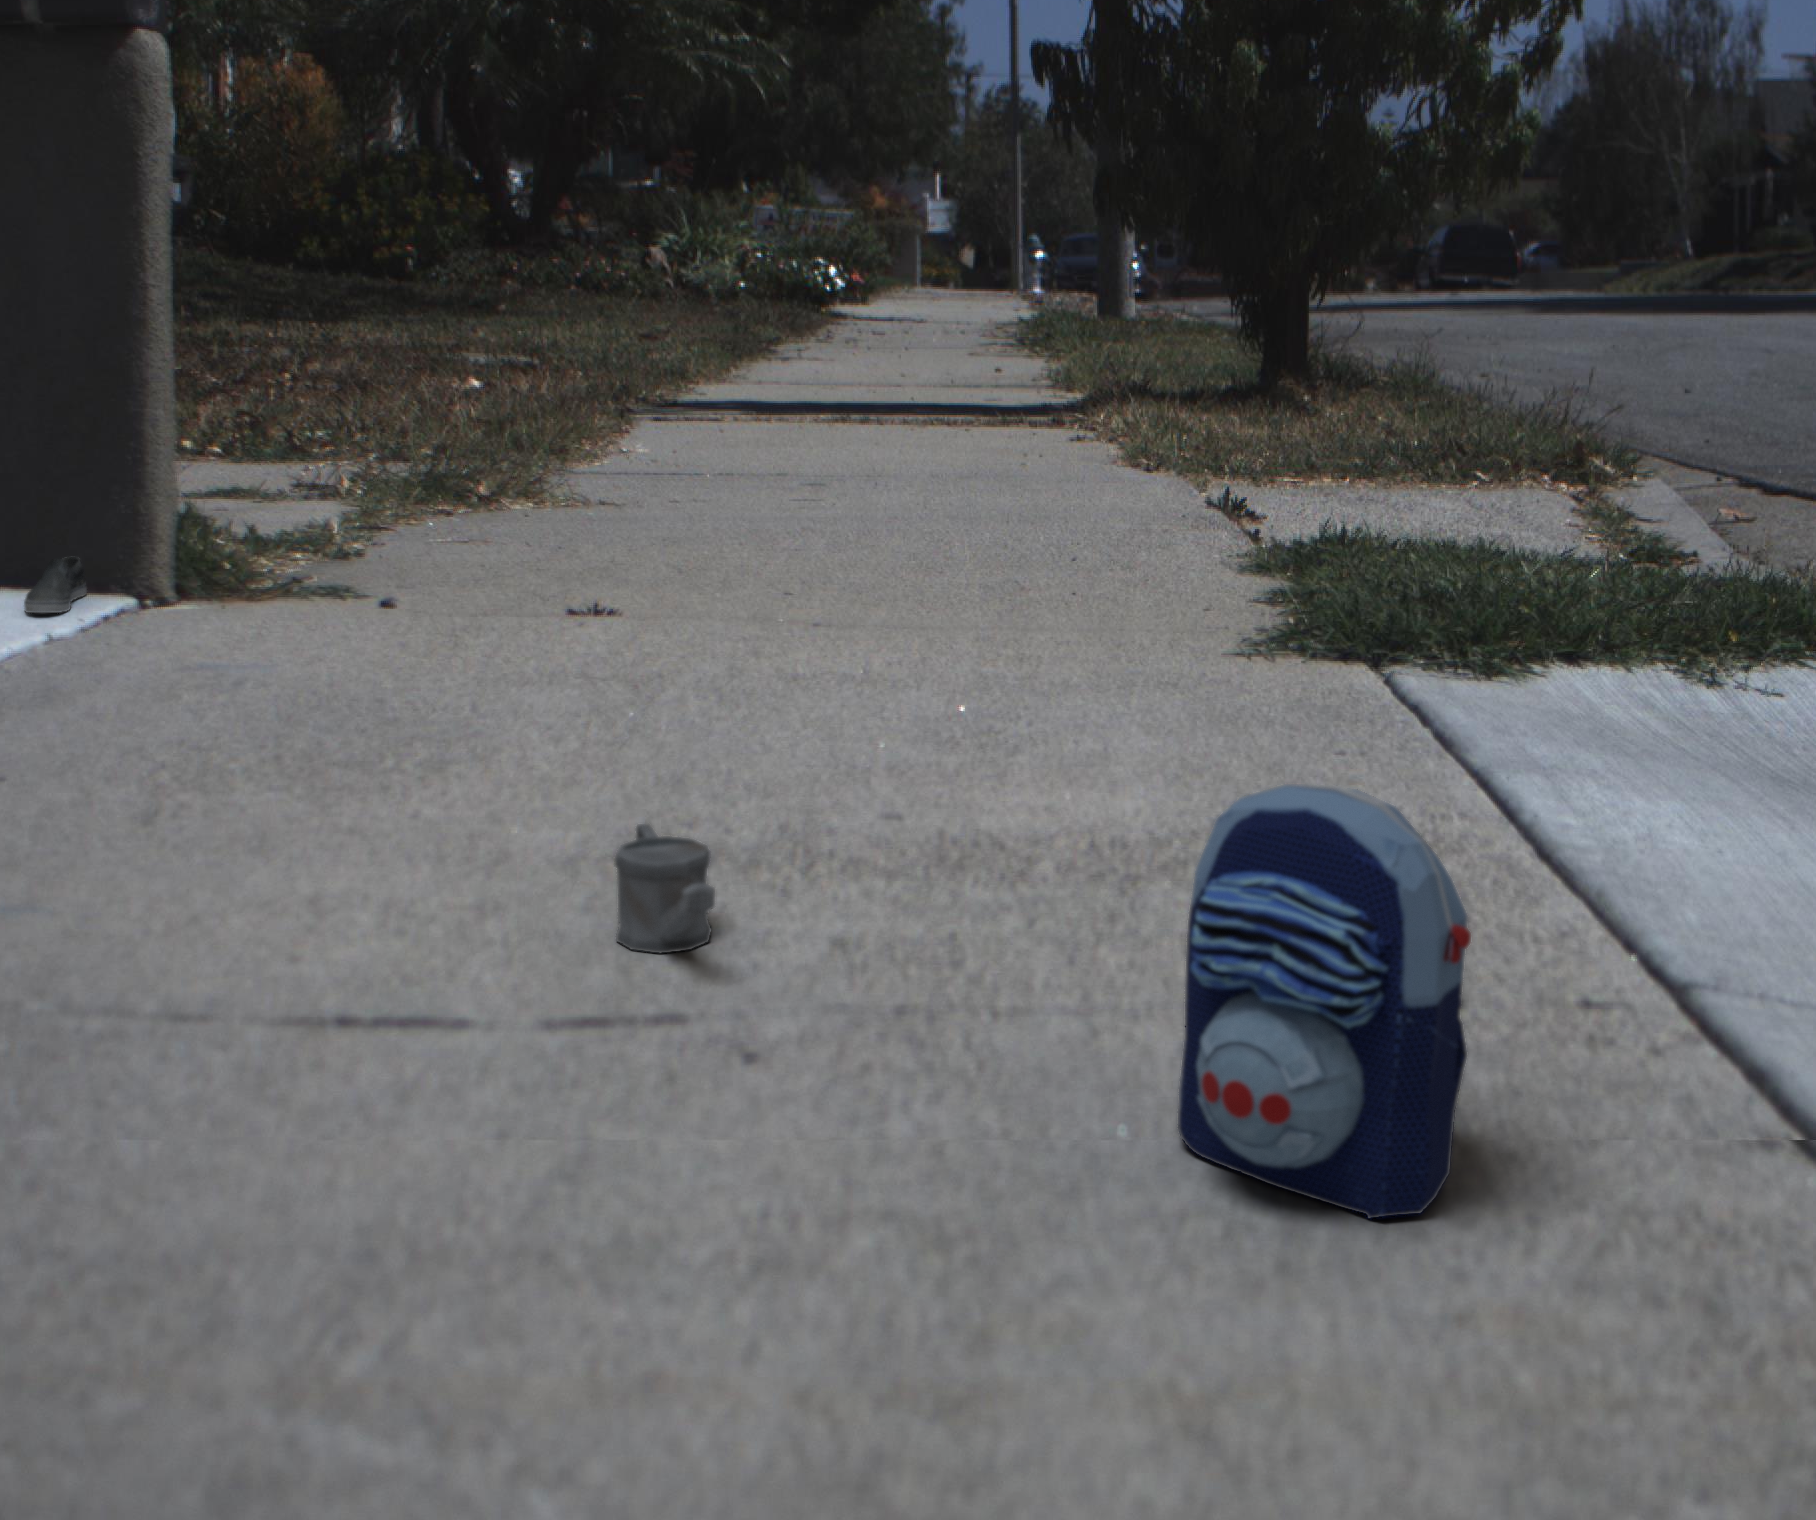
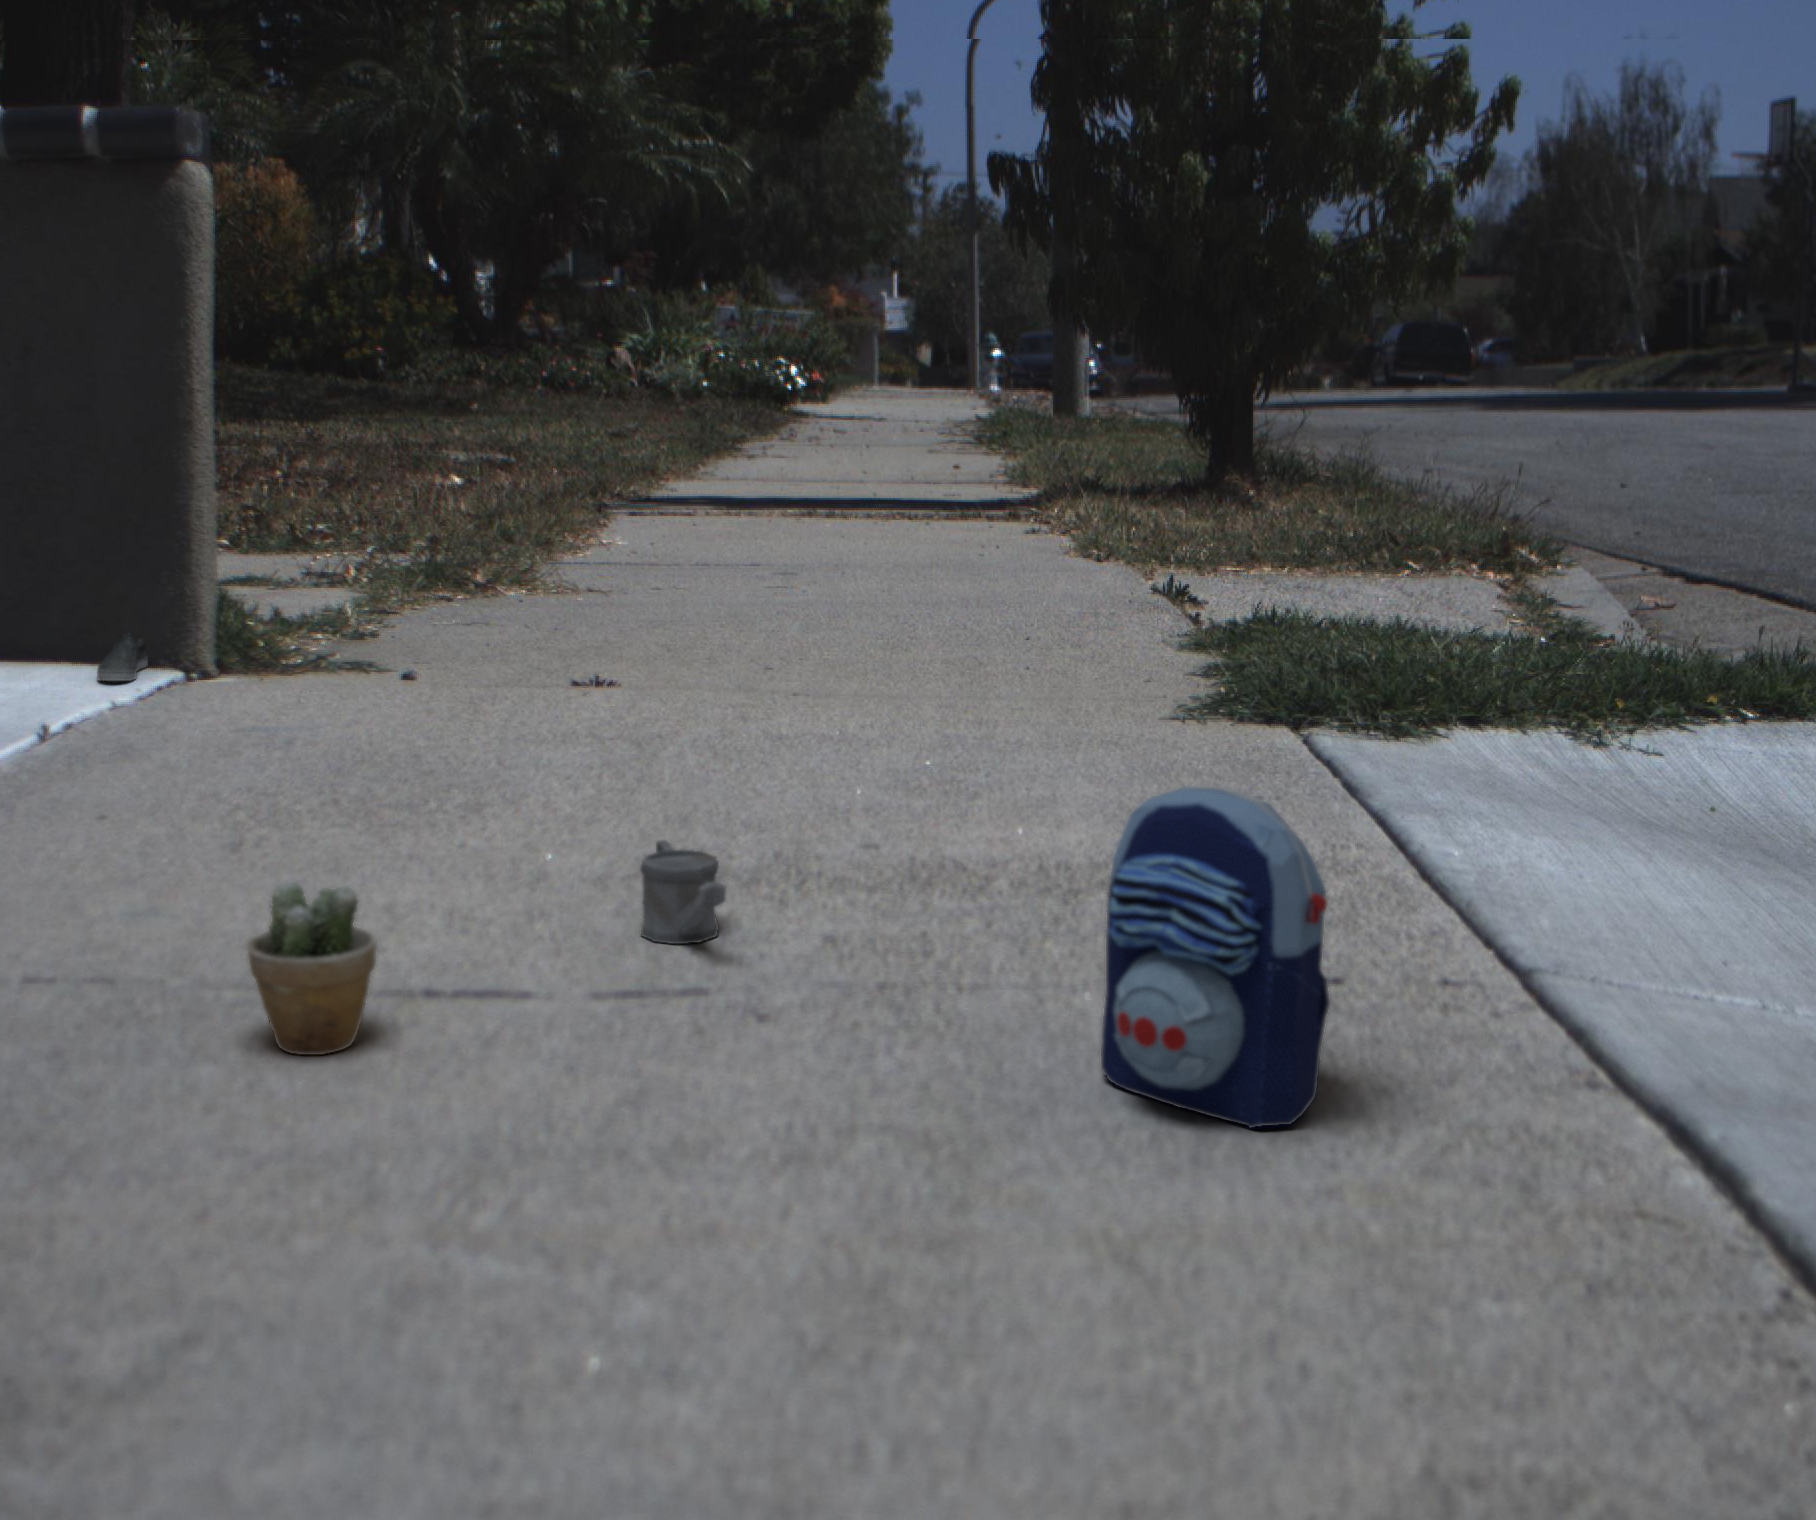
potted plant: none [99,900,268,1118] -> present [247,882,377,1055]

